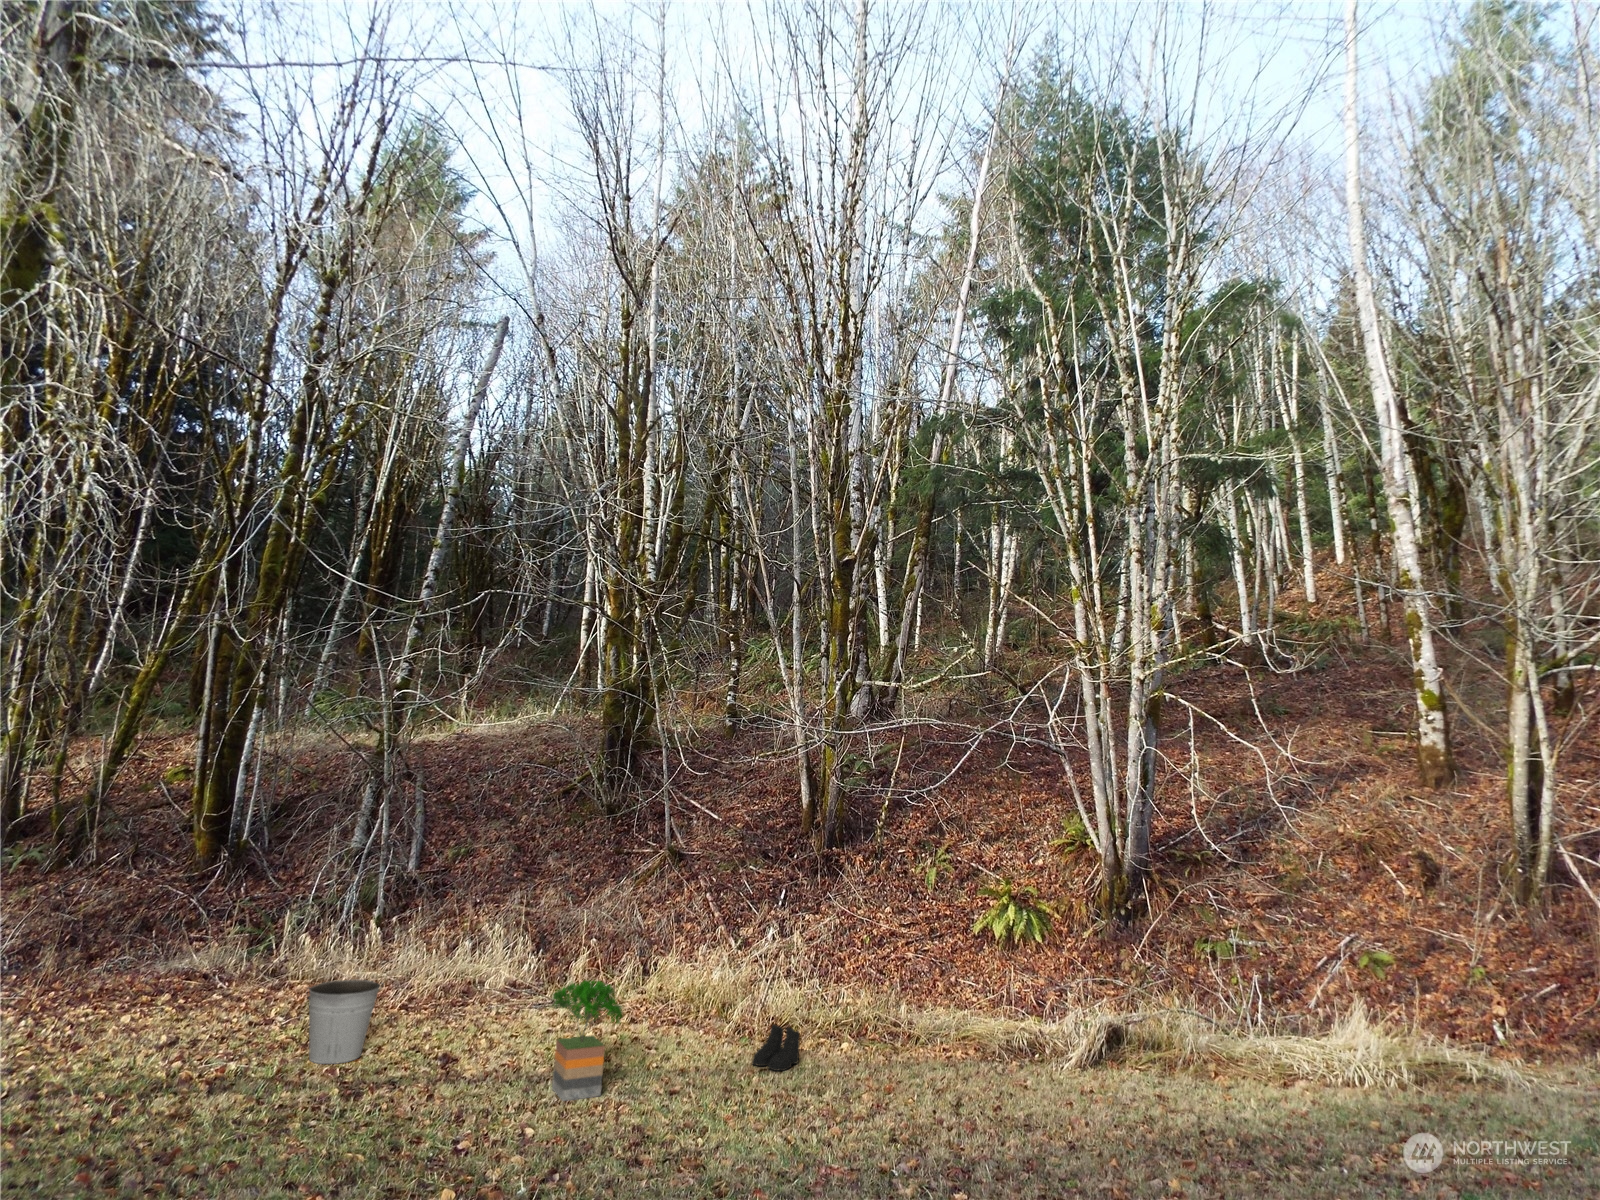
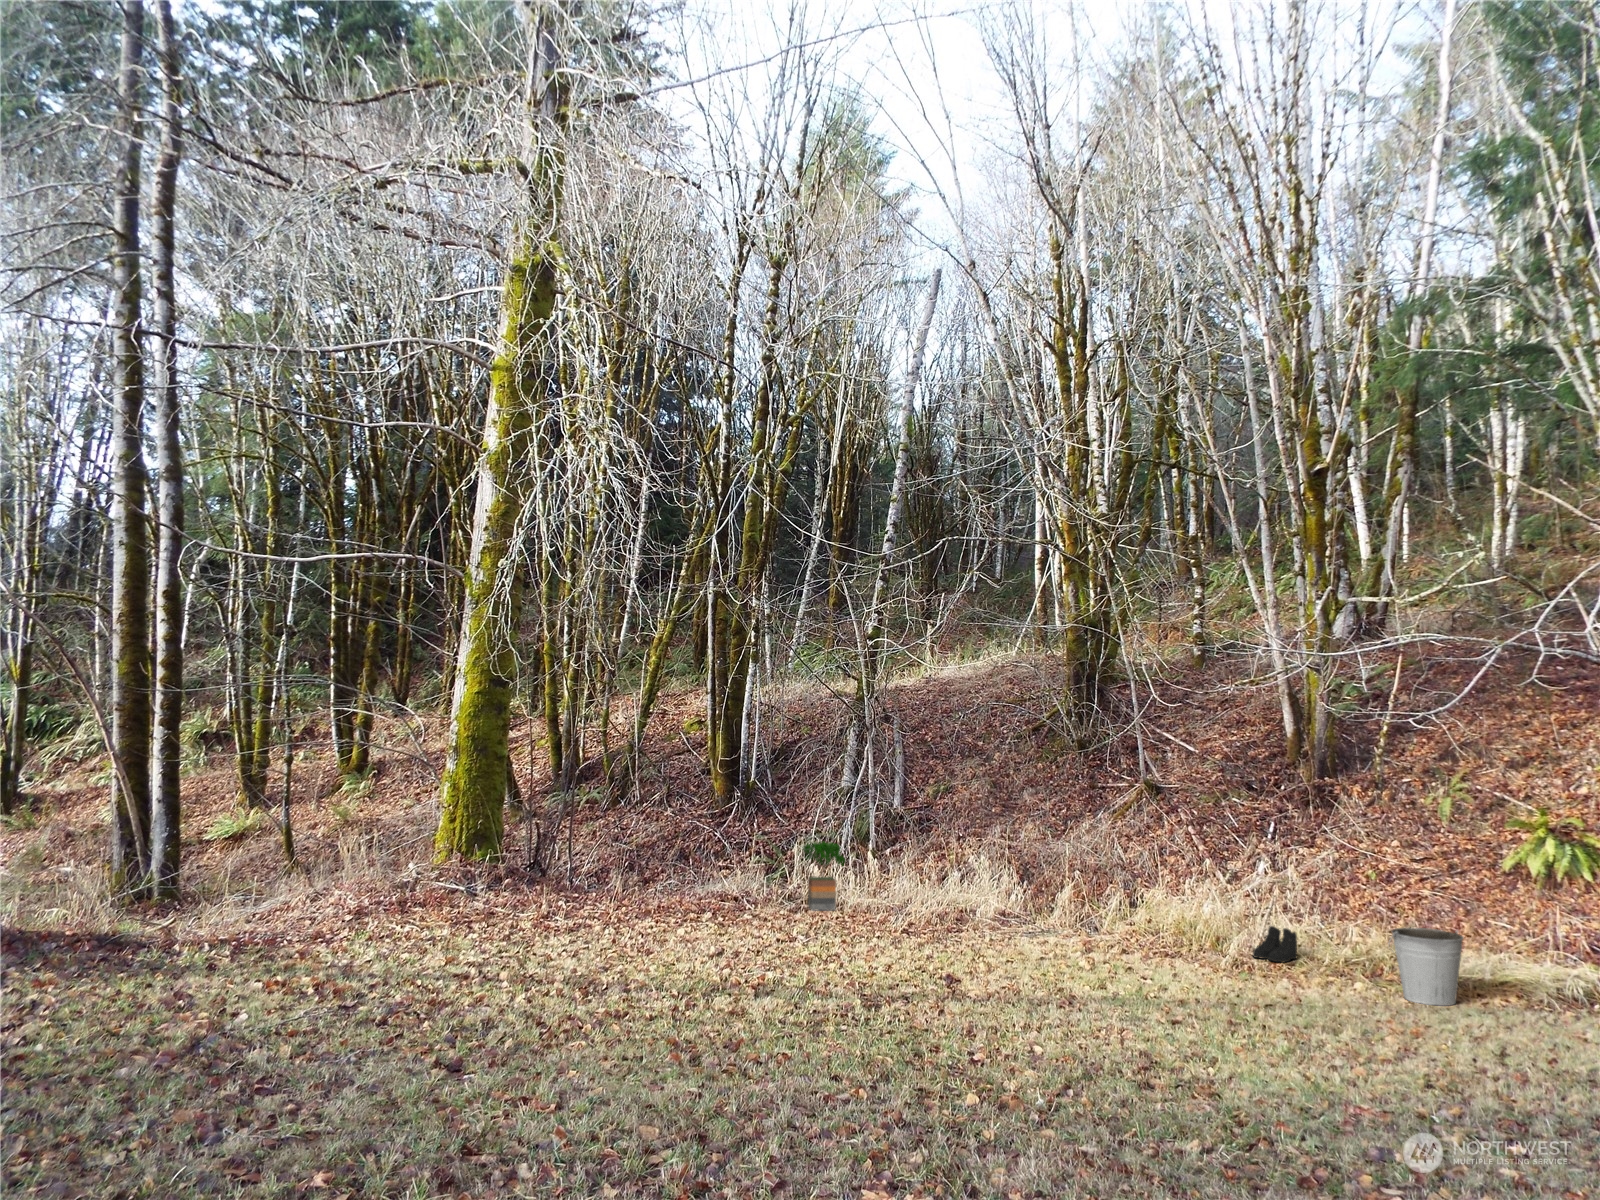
bucket: present [308,980,383,1064] -> present [1392,928,1464,1006]
potted tree: present [552,980,623,1101] -> present [803,841,846,911]

